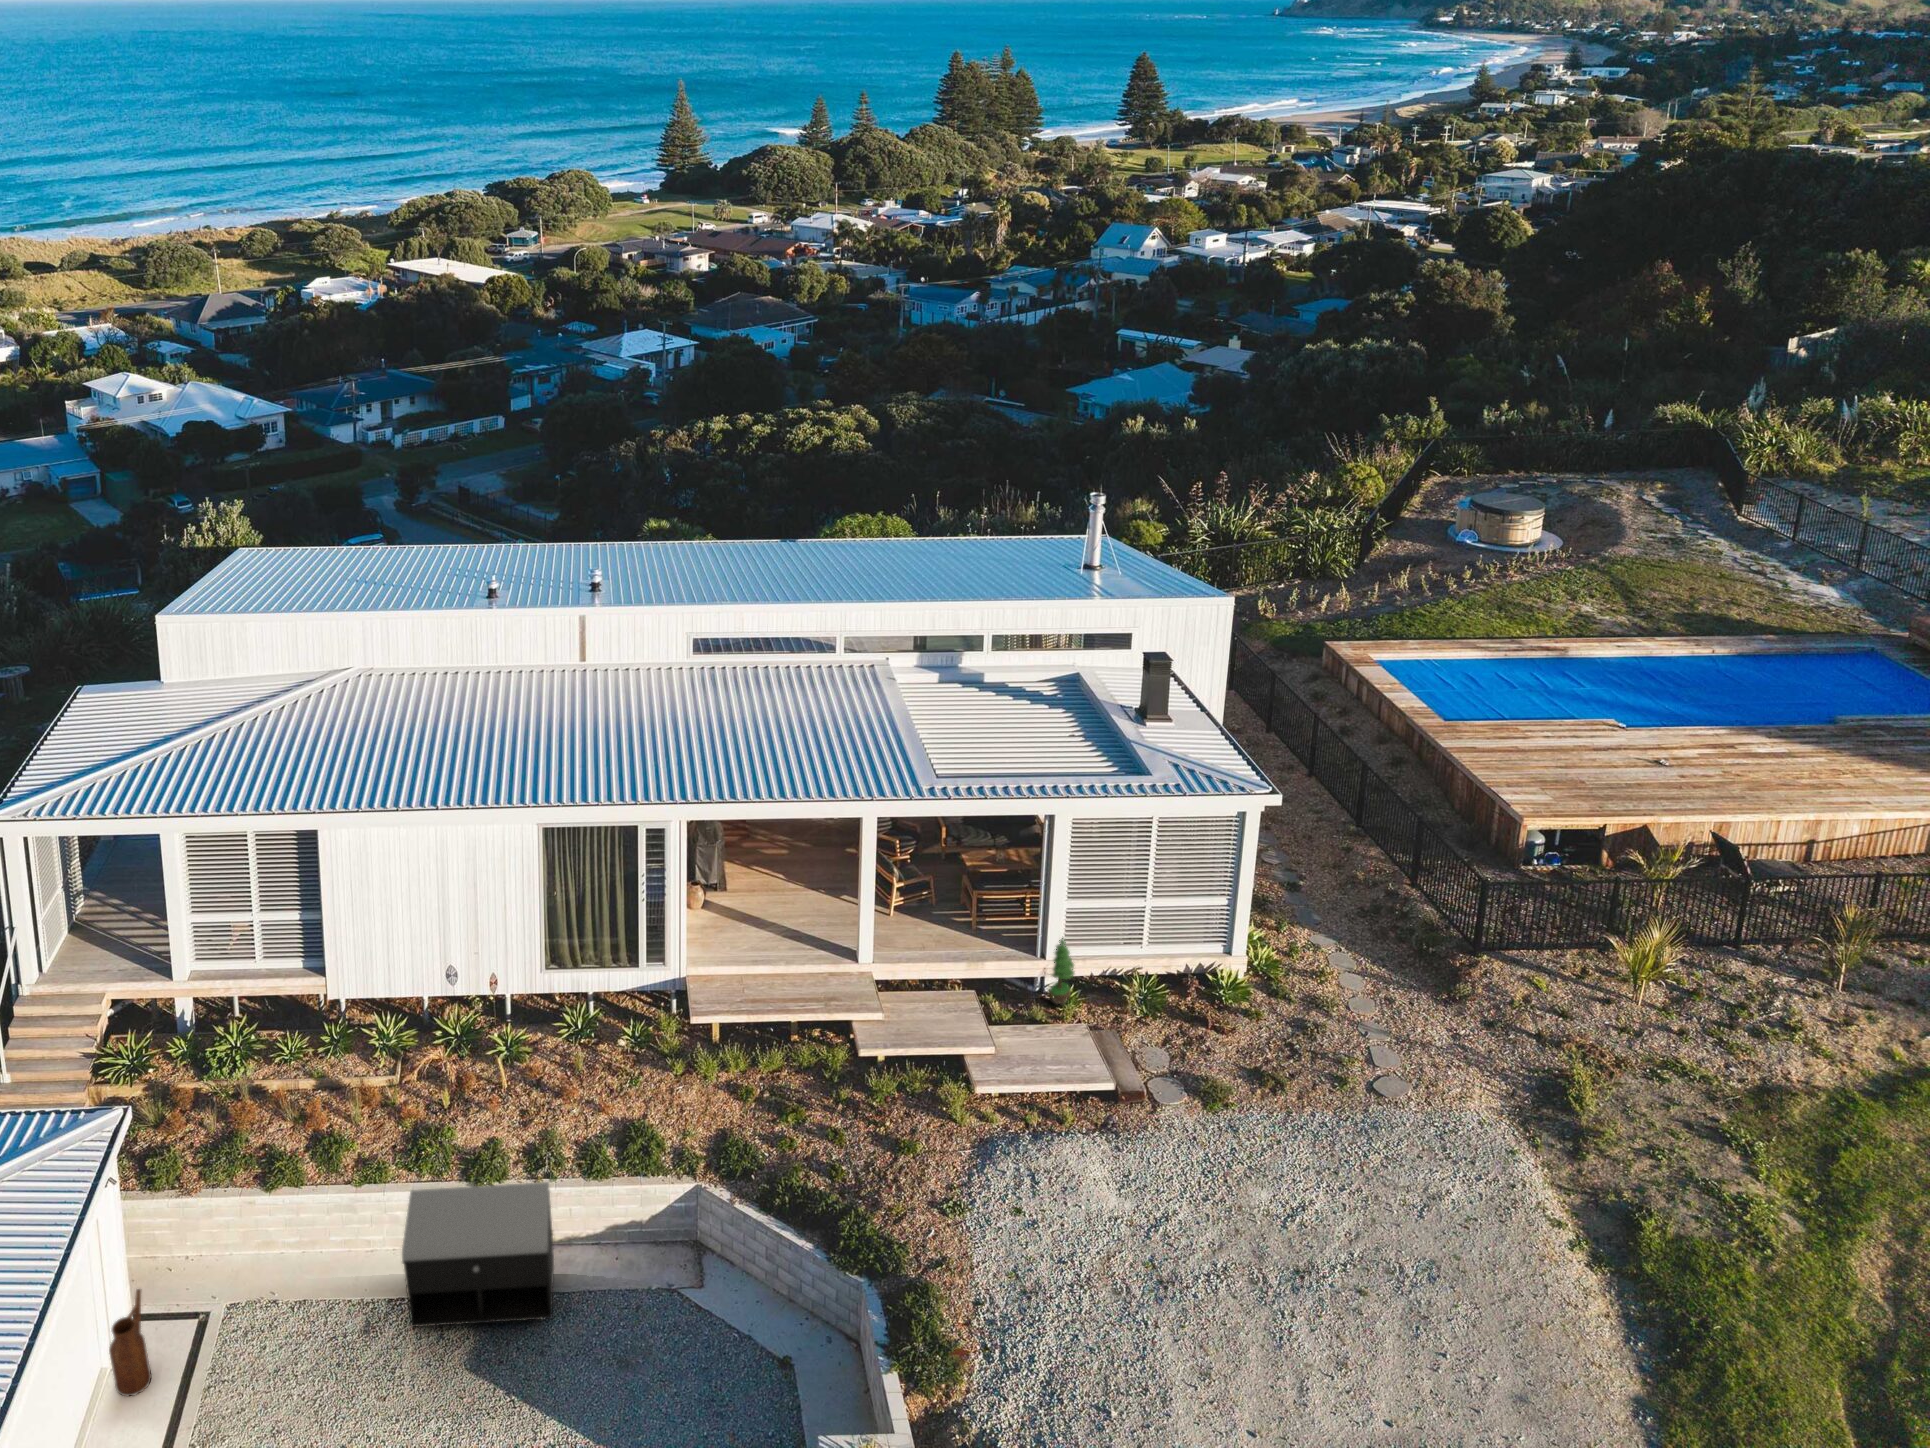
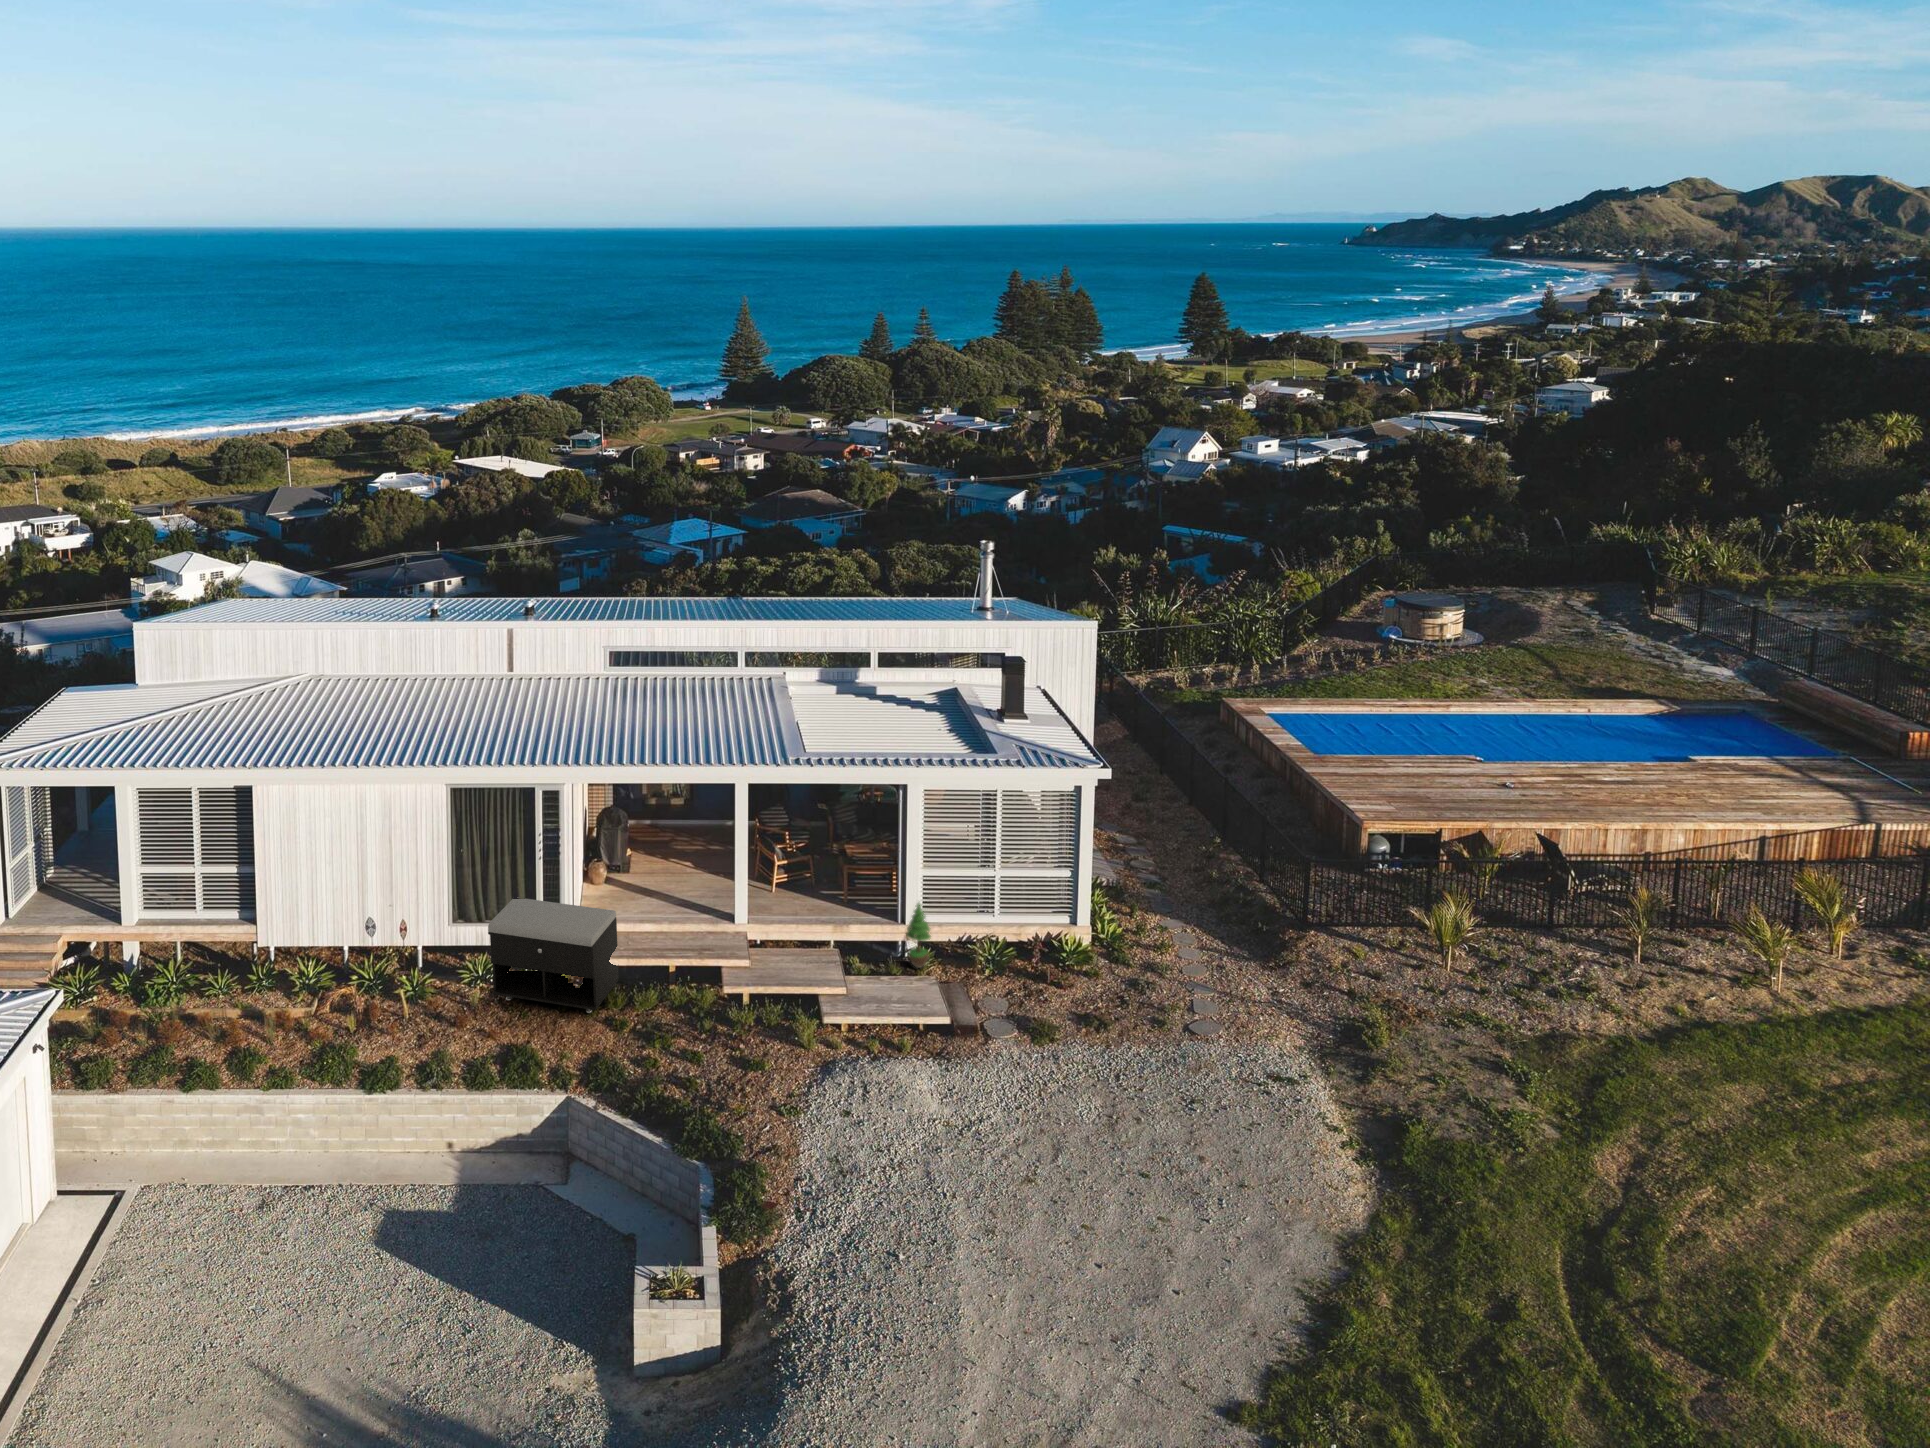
storage bench: present [402,1182,554,1327] -> present [488,899,619,1013]
watering can: present [109,1289,152,1396] -> none [31,1155,68,1247]

